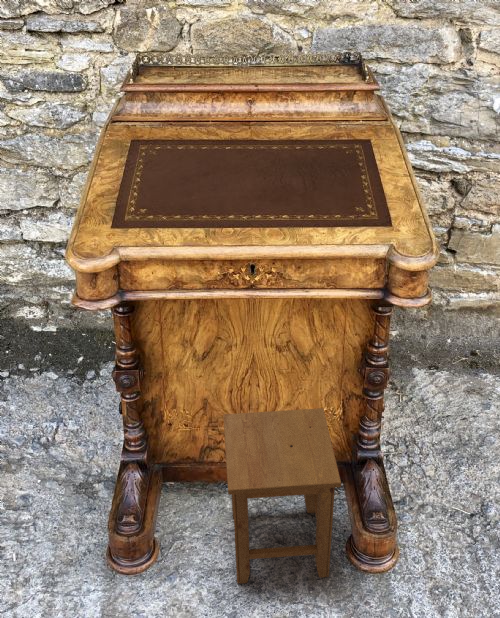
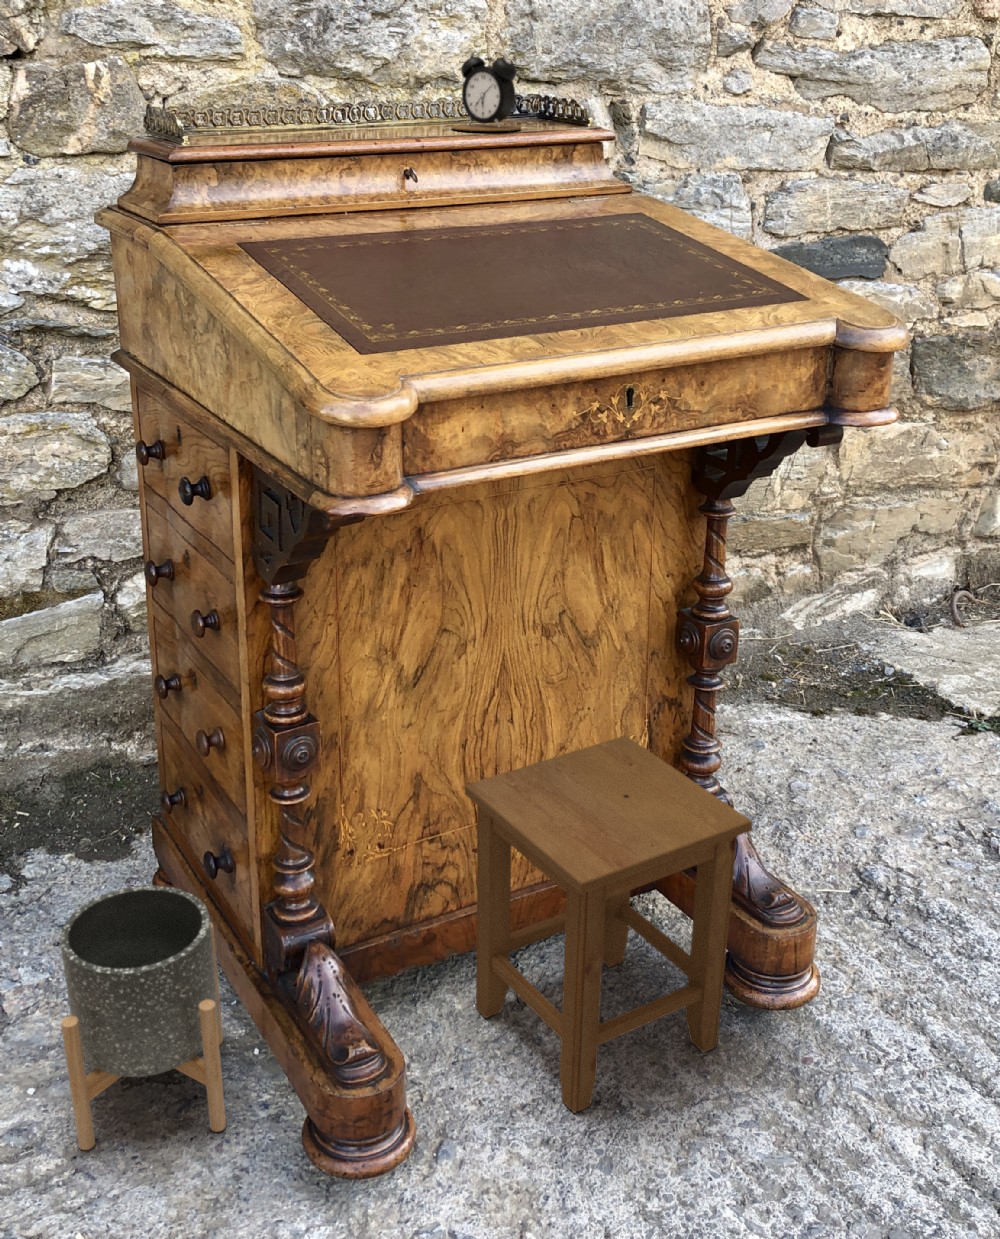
alarm clock: none [275,32,314,80] -> present [451,50,521,131]
planter: none [29,414,122,530] -> present [60,885,226,1150]

